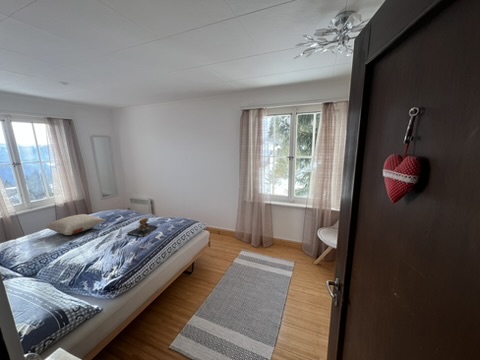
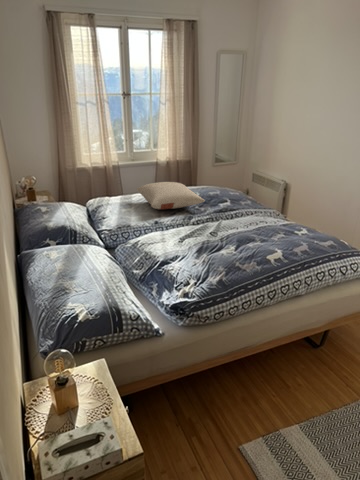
teddy bear: present [127,218,157,236] -> none [226,215,279,246]

